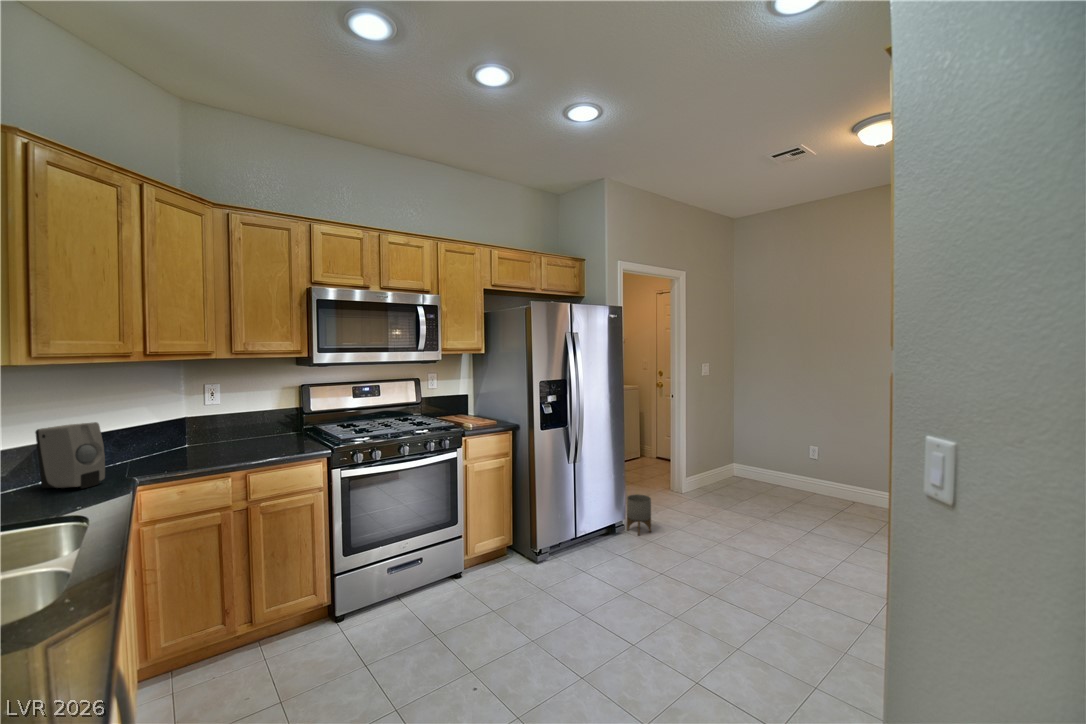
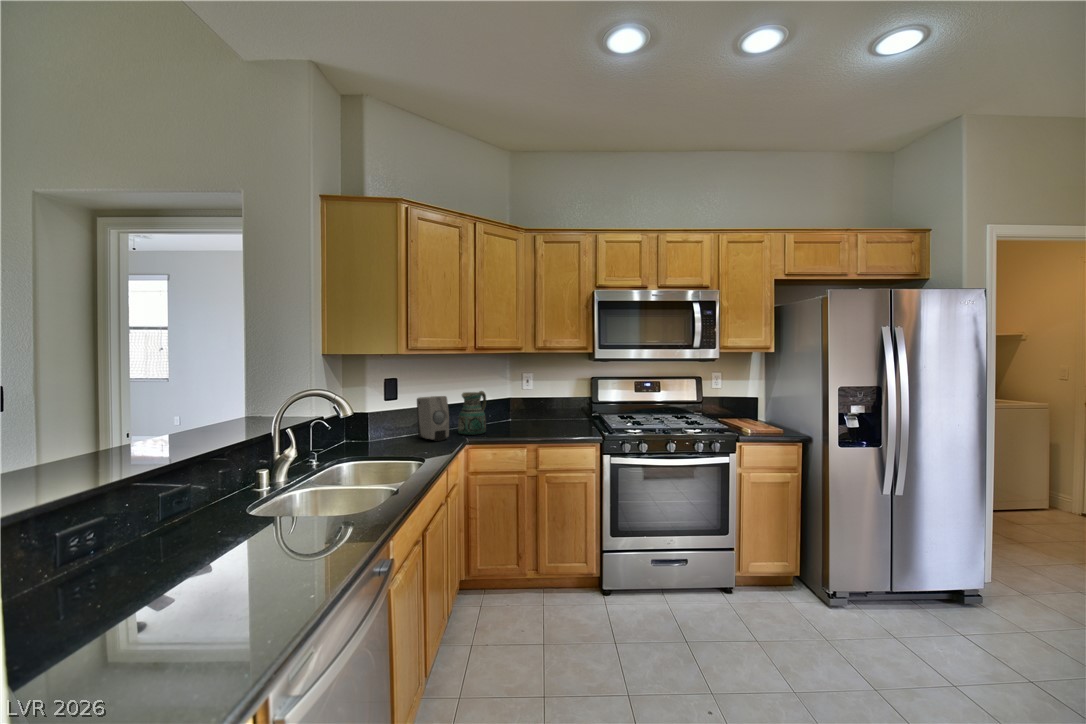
ceramic pitcher: none [113,411,162,473] -> present [458,391,486,435]
planter: present [627,494,651,535] -> none [994,558,1047,623]

